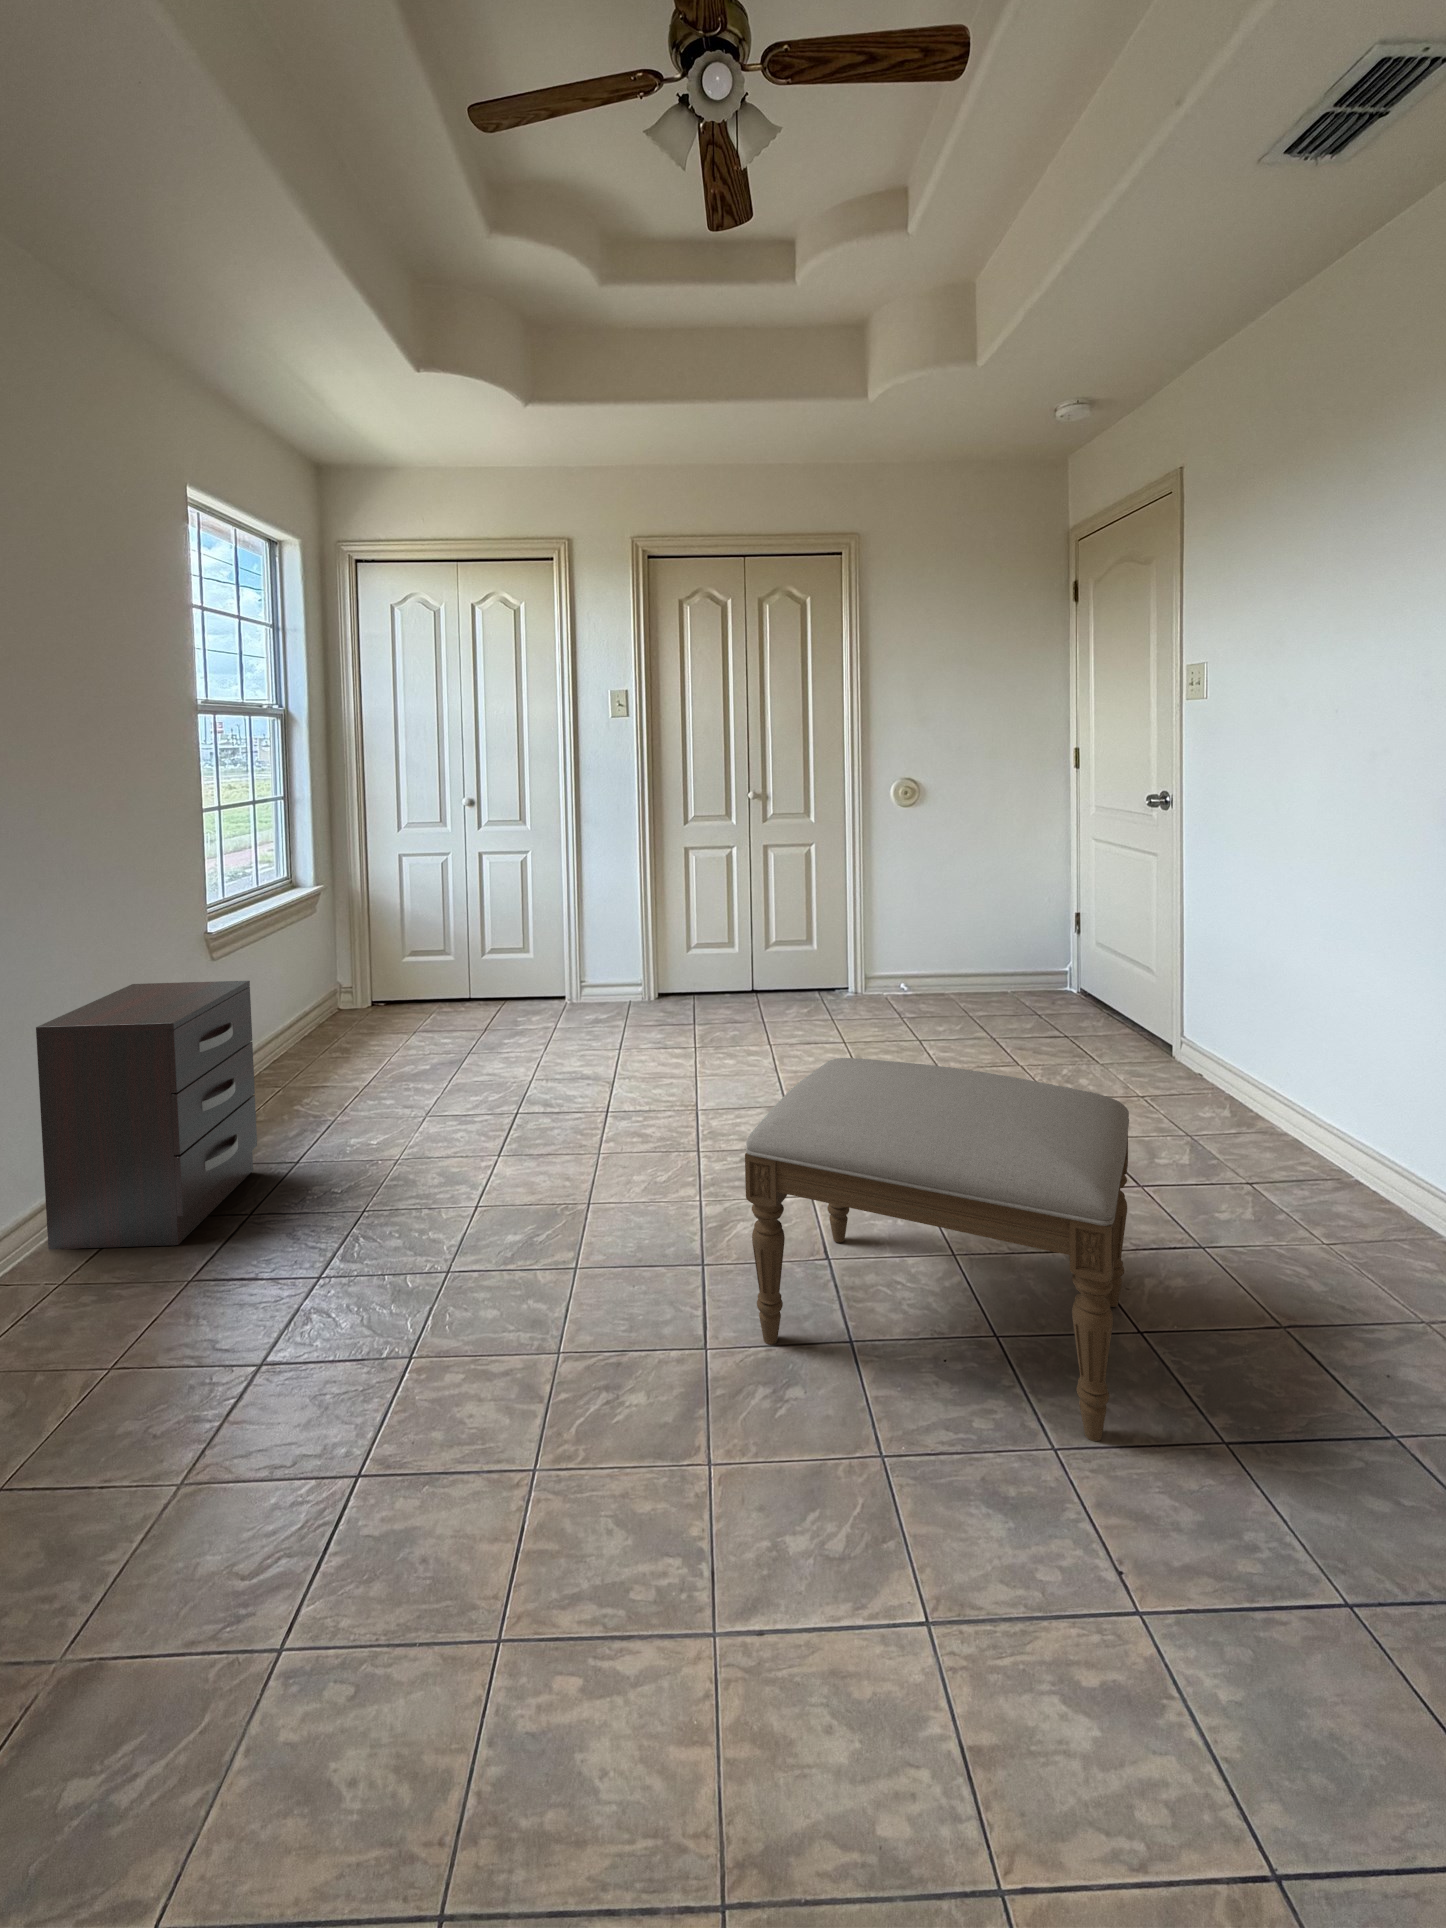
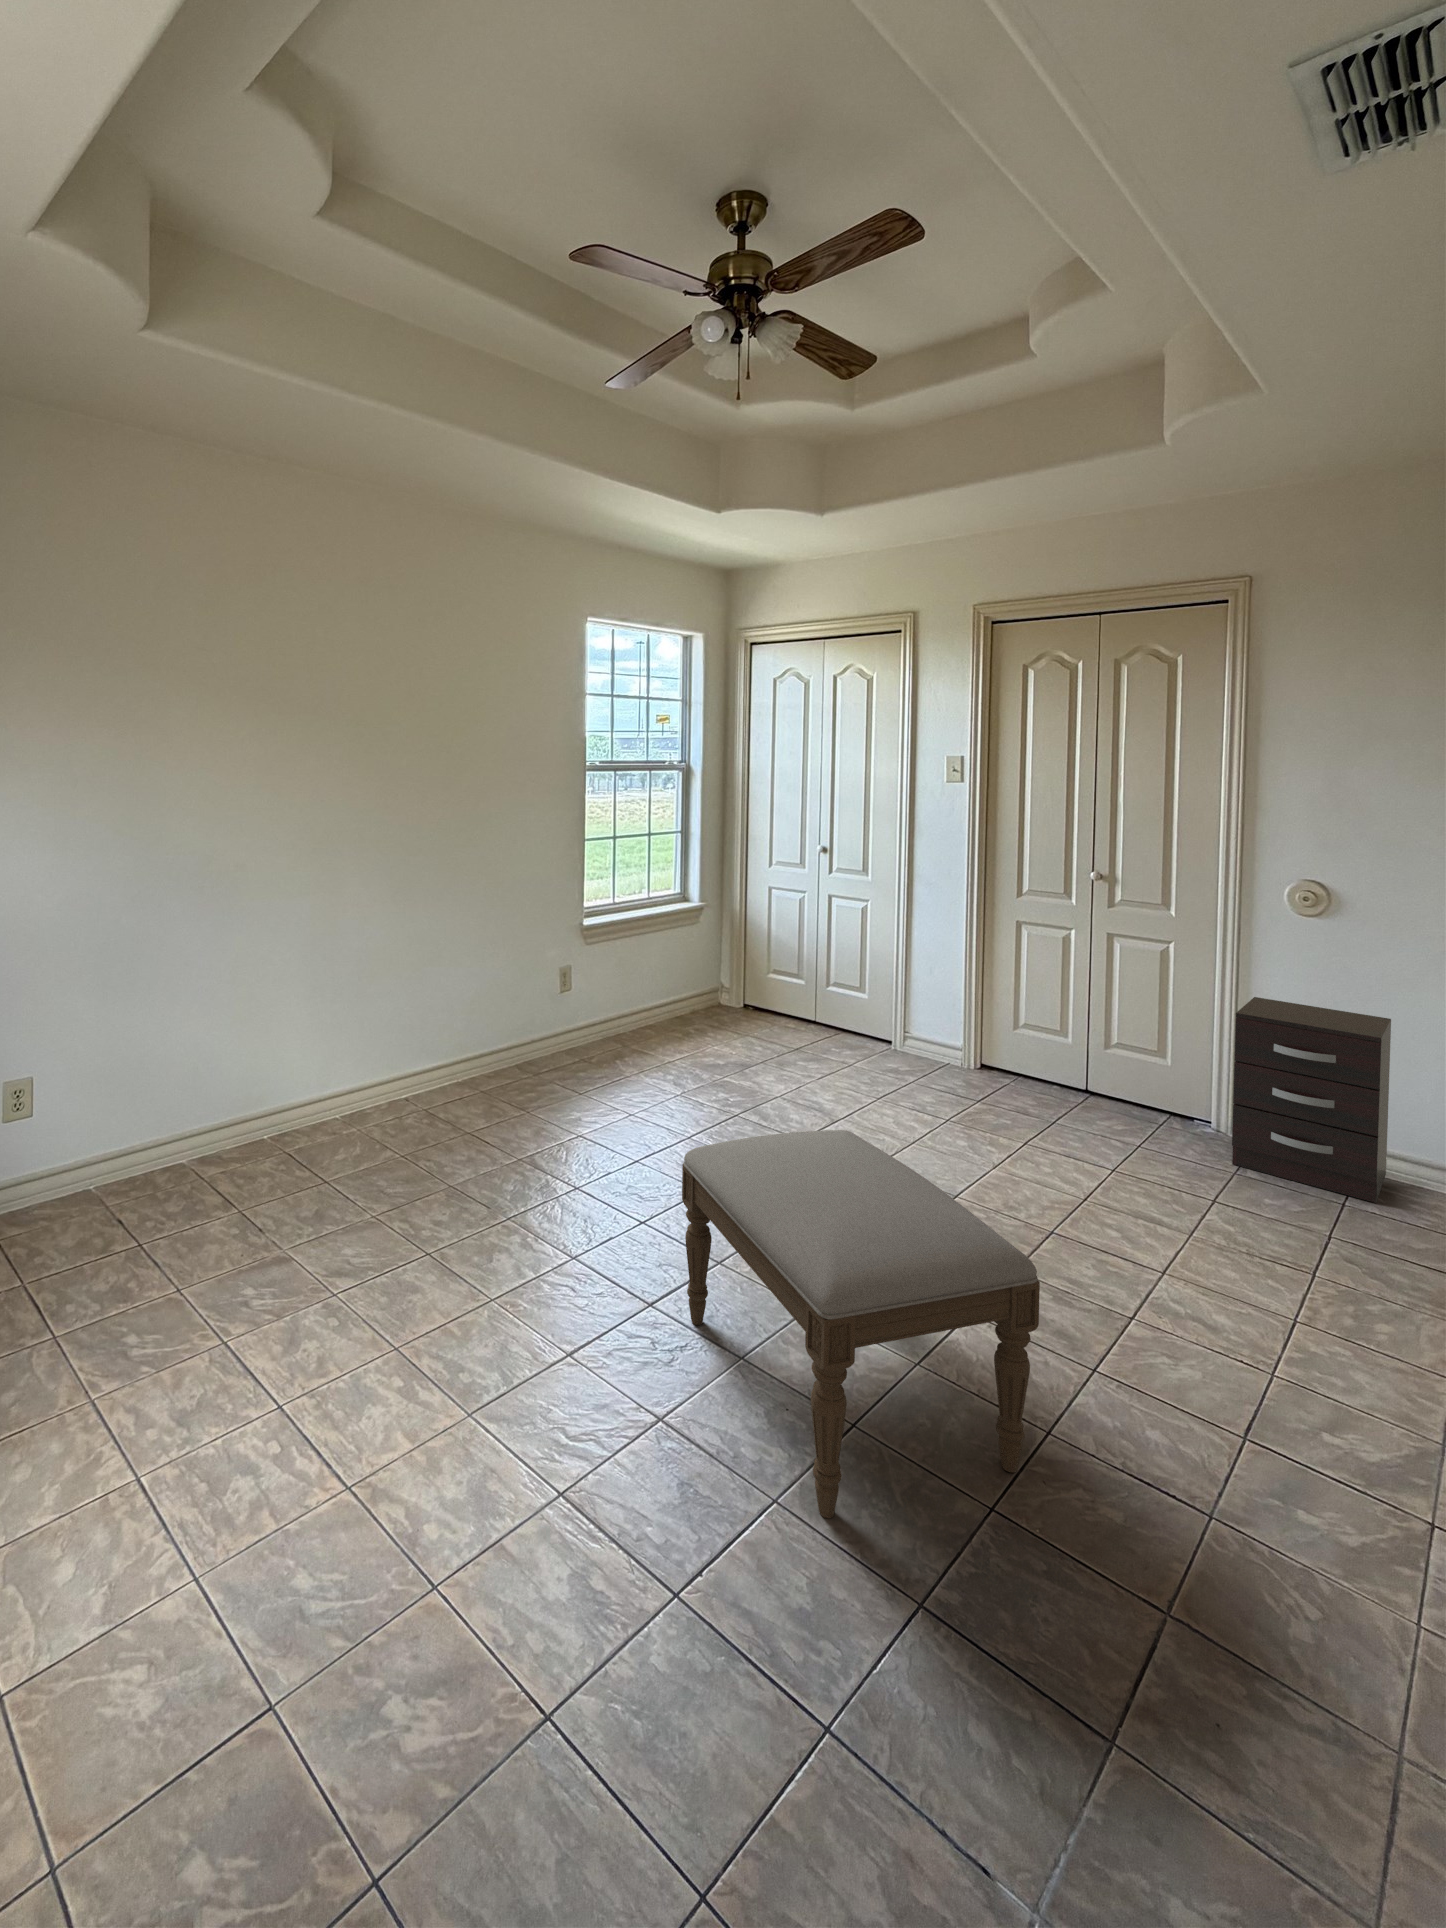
dresser: present [36,981,257,1249] -> present [1232,997,1391,1203]

